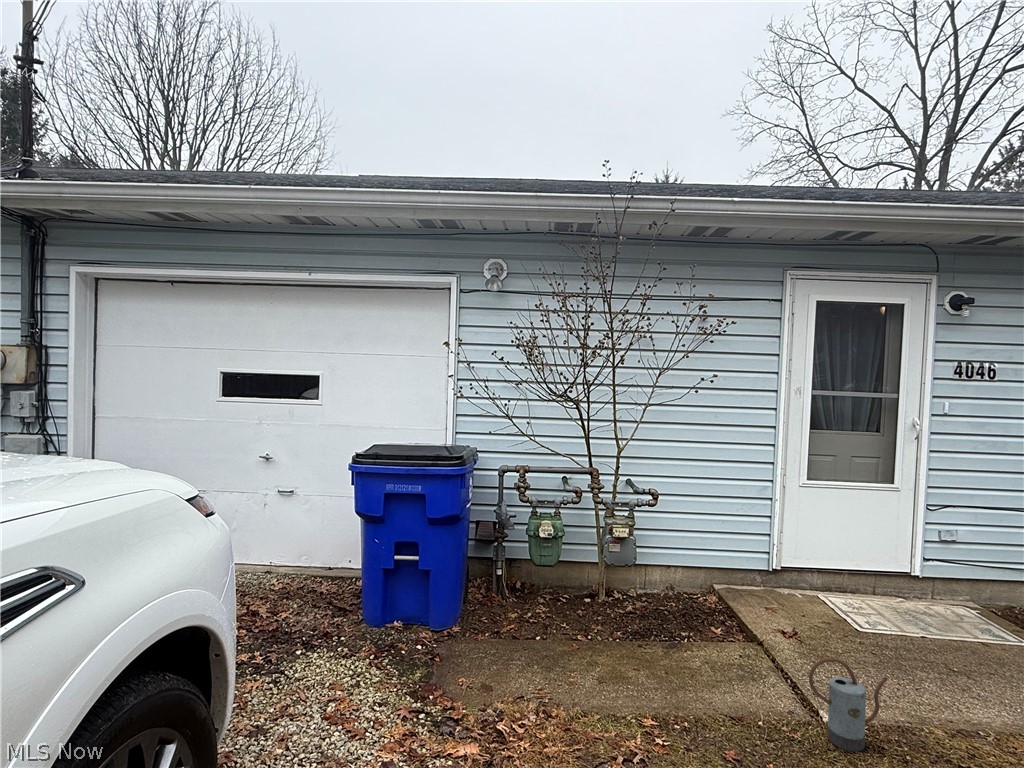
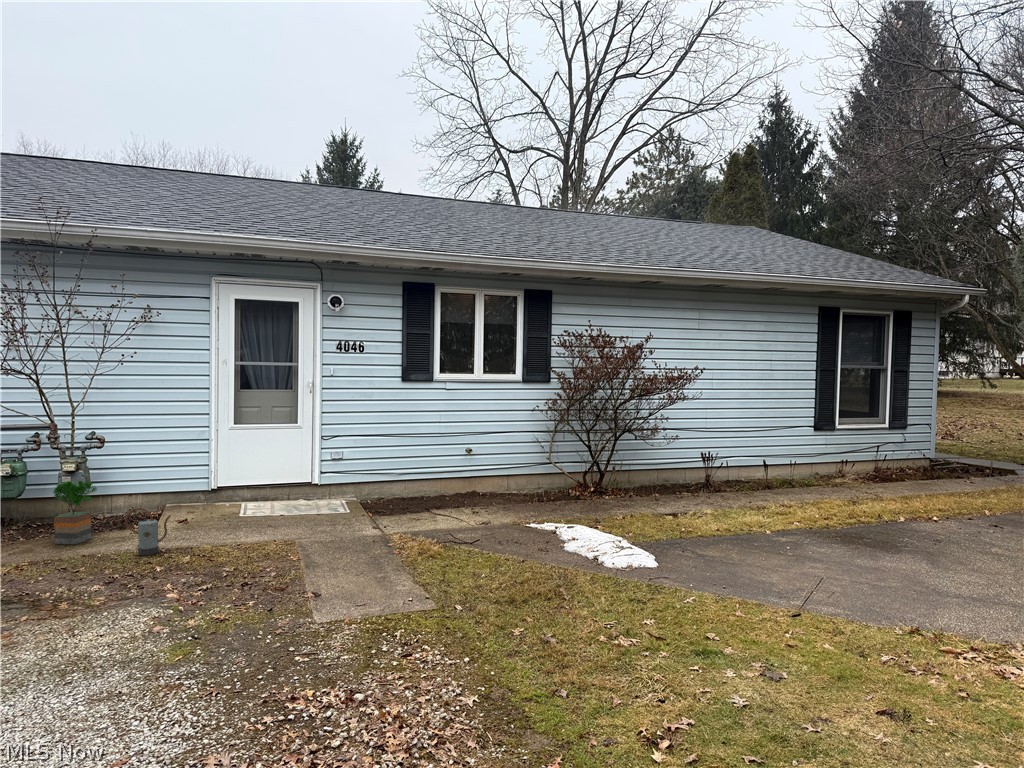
potted tree: none [636,565,700,673] -> present [54,481,97,544]

